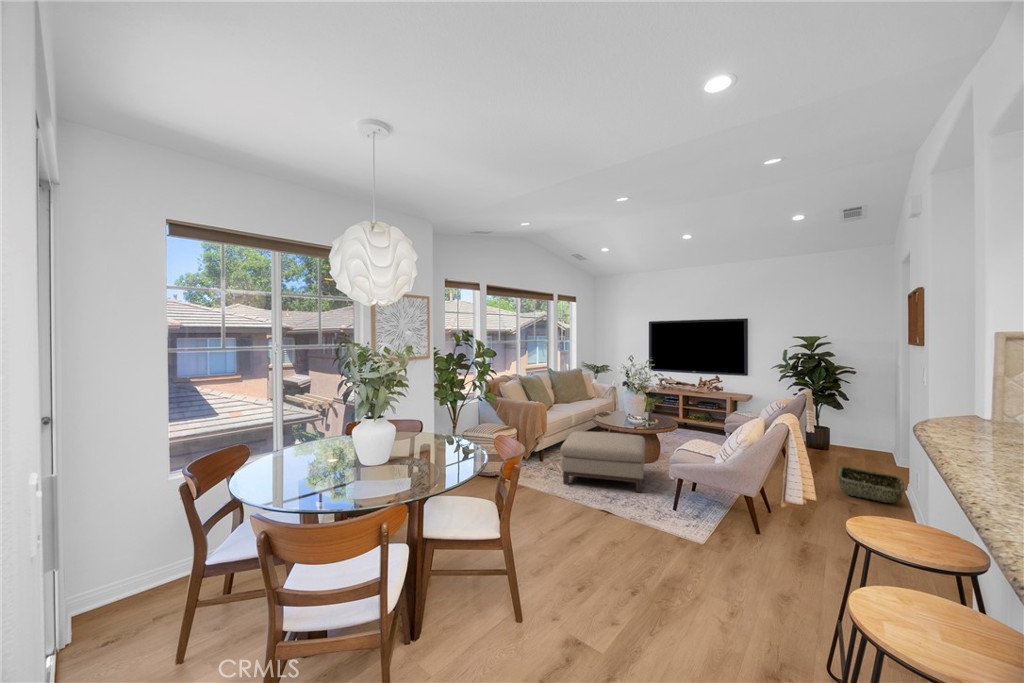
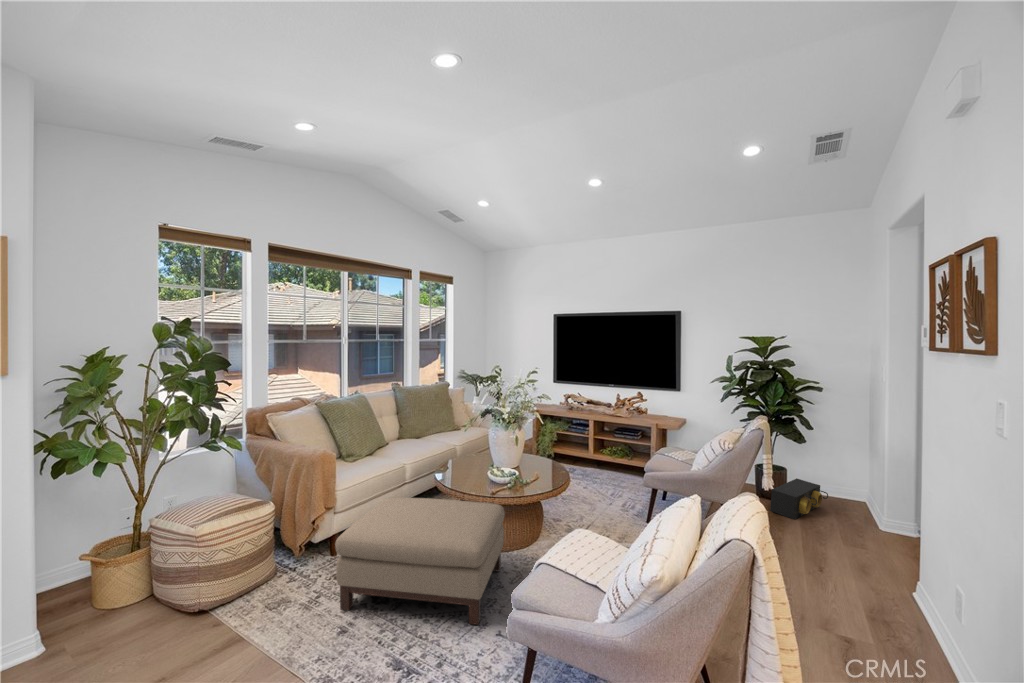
speaker: none [816,434,860,459] -> present [770,478,828,519]
woven basket: present [838,466,904,503] -> none [808,550,914,622]

